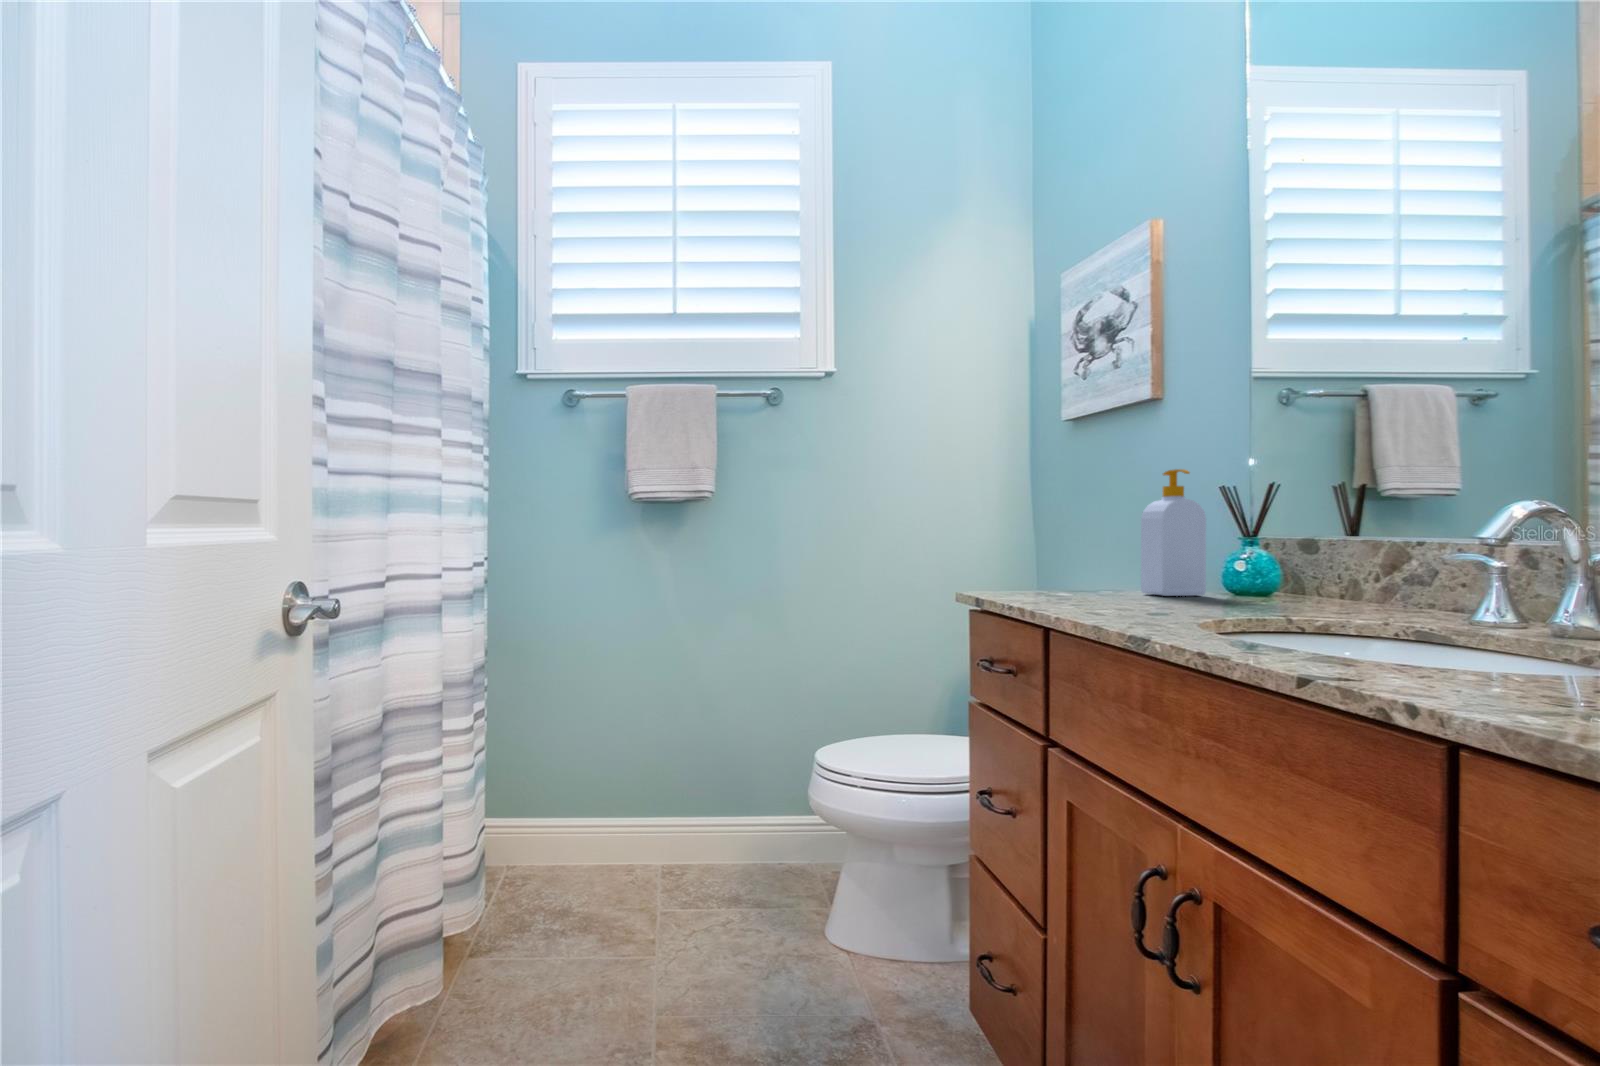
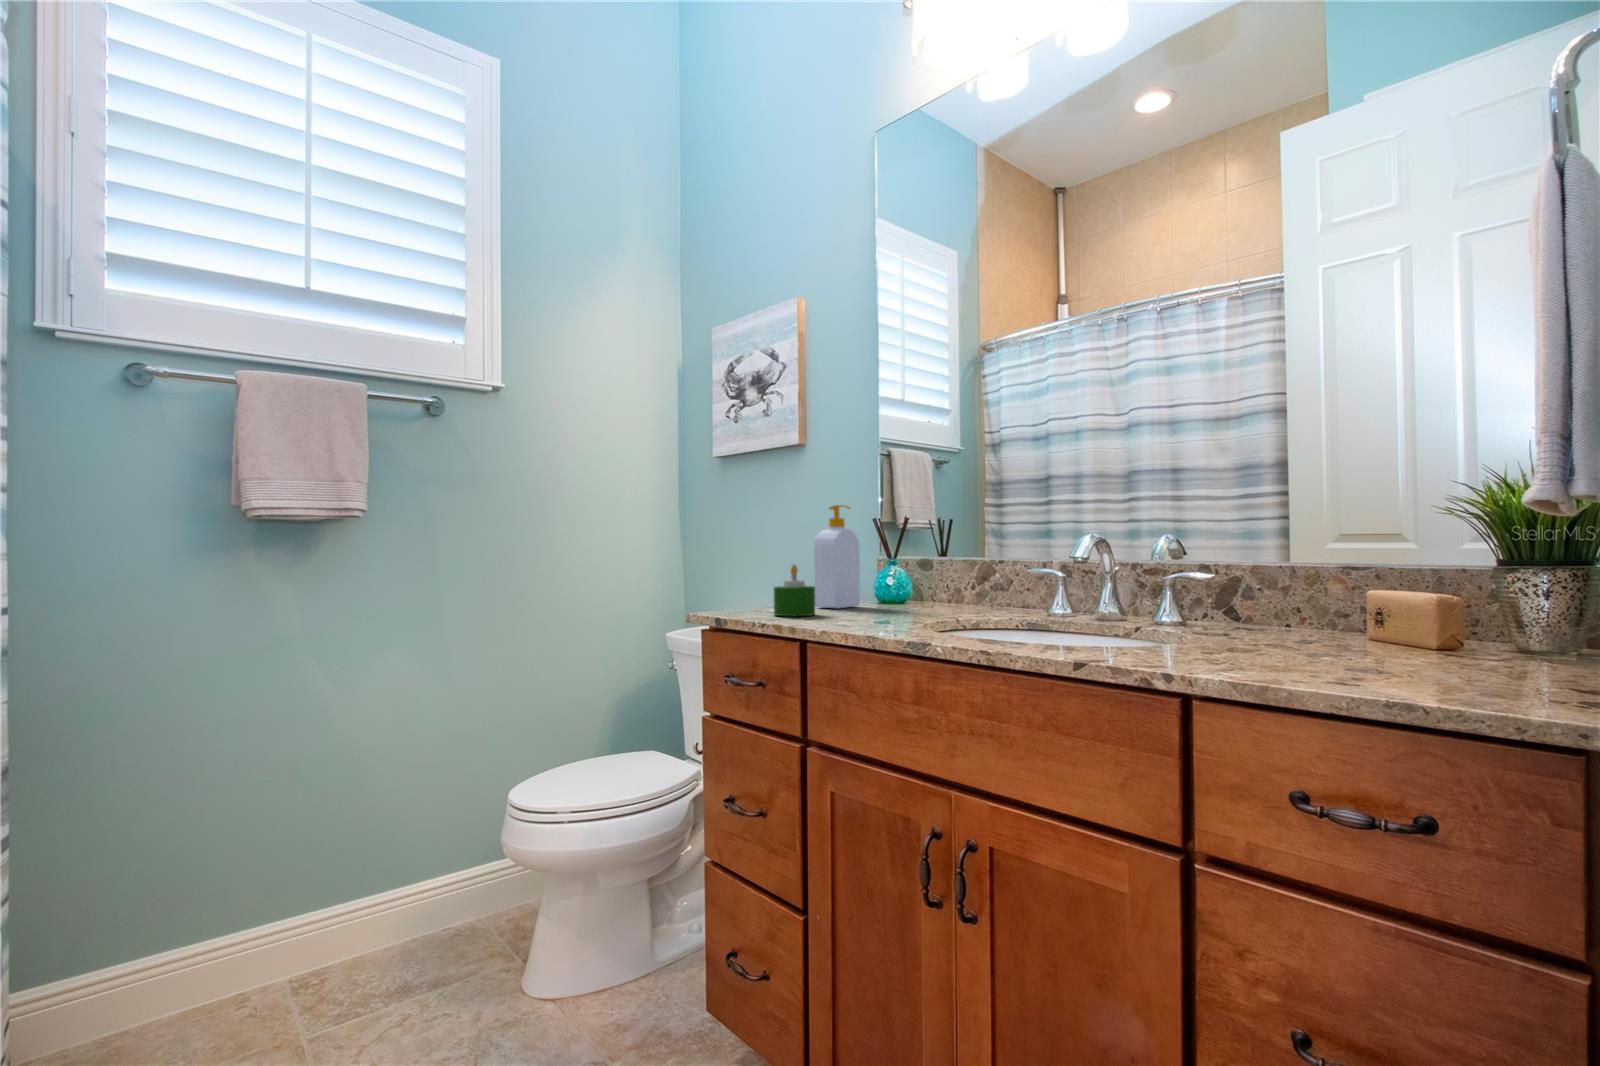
candle: none [1066,540,1118,600] -> present [774,565,815,616]

